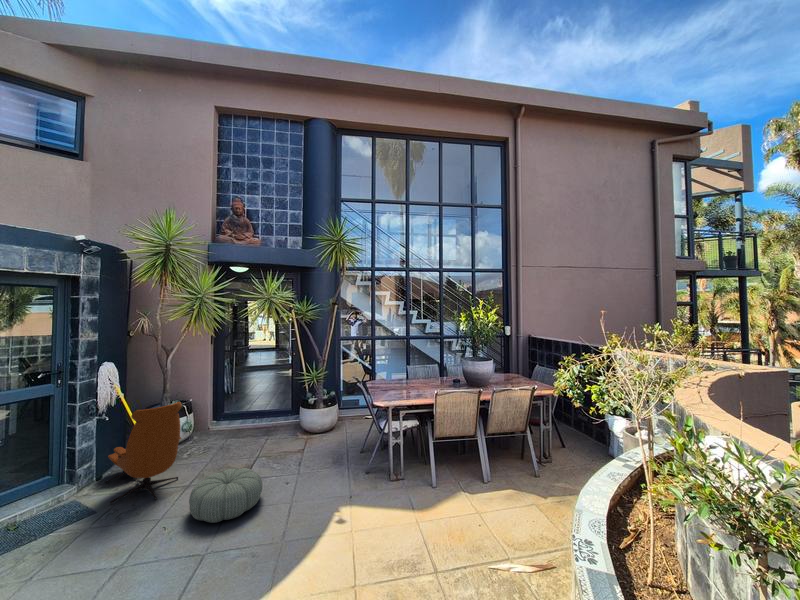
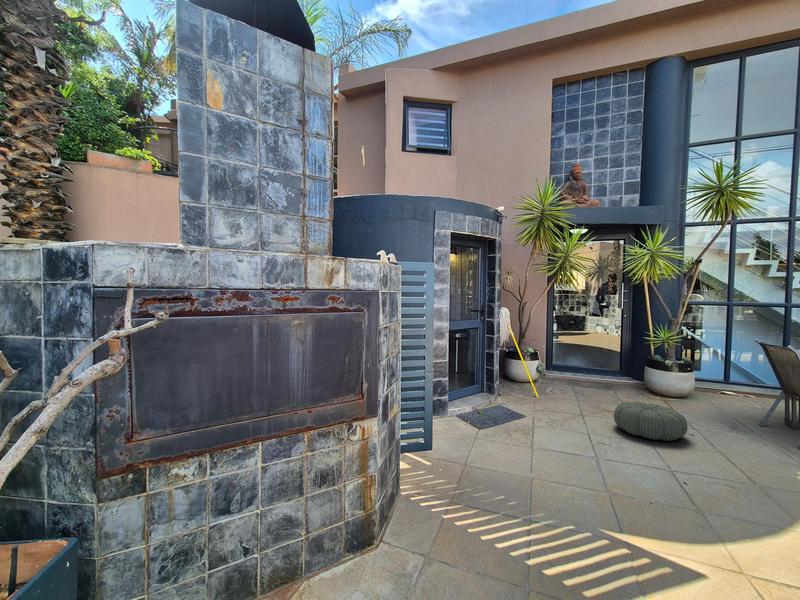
lounge chair: present [106,402,182,504] -> none [505,337,584,415]

